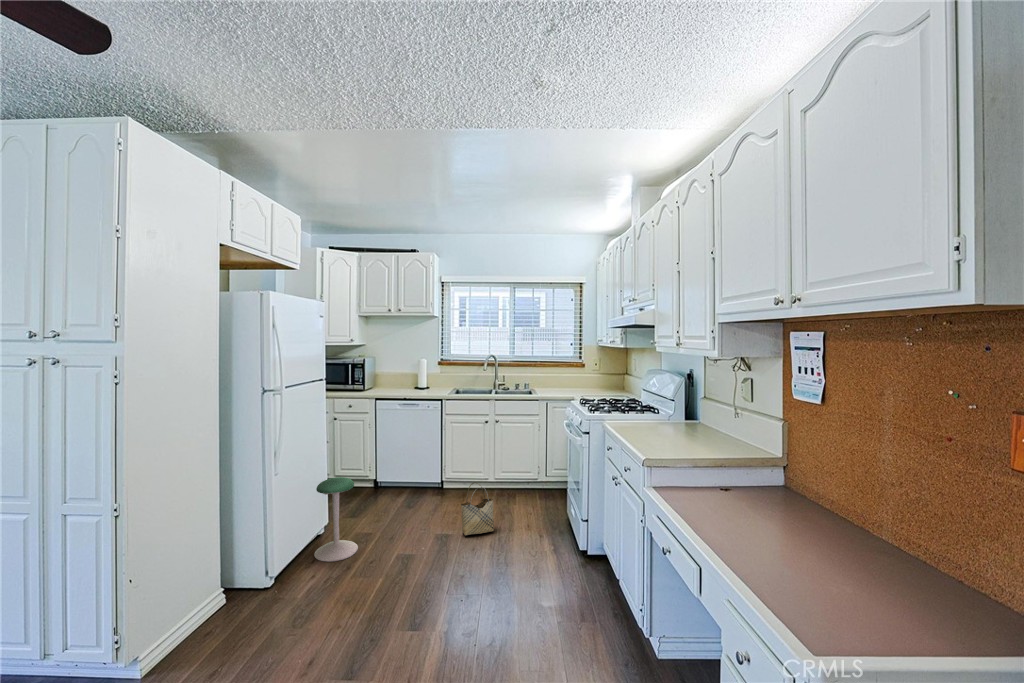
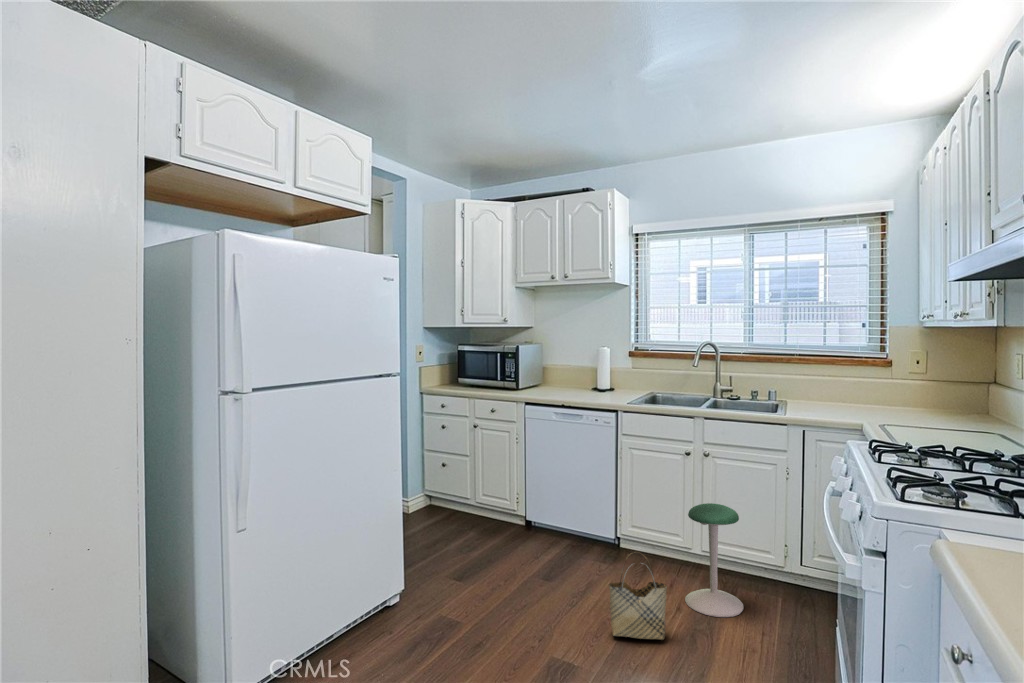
stool: present [314,477,358,562] -> present [685,503,744,617]

